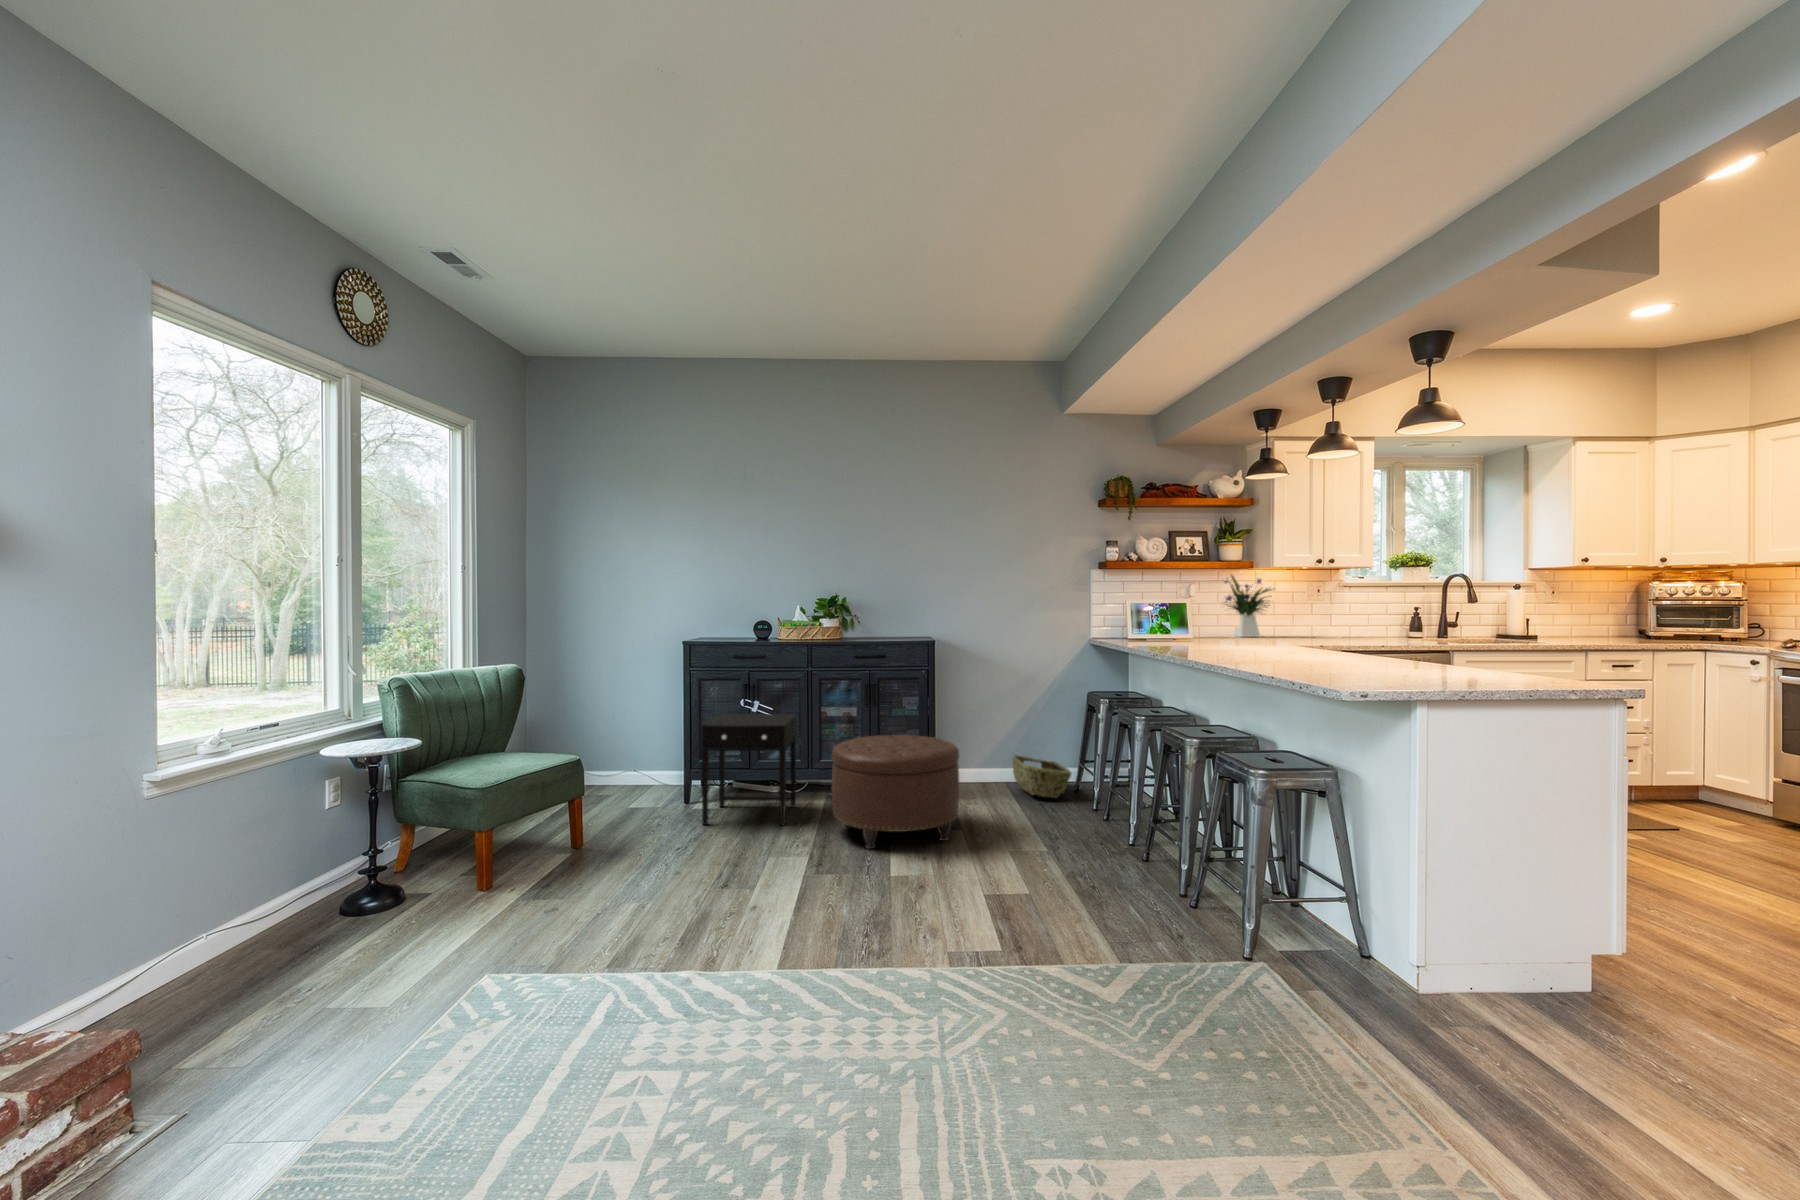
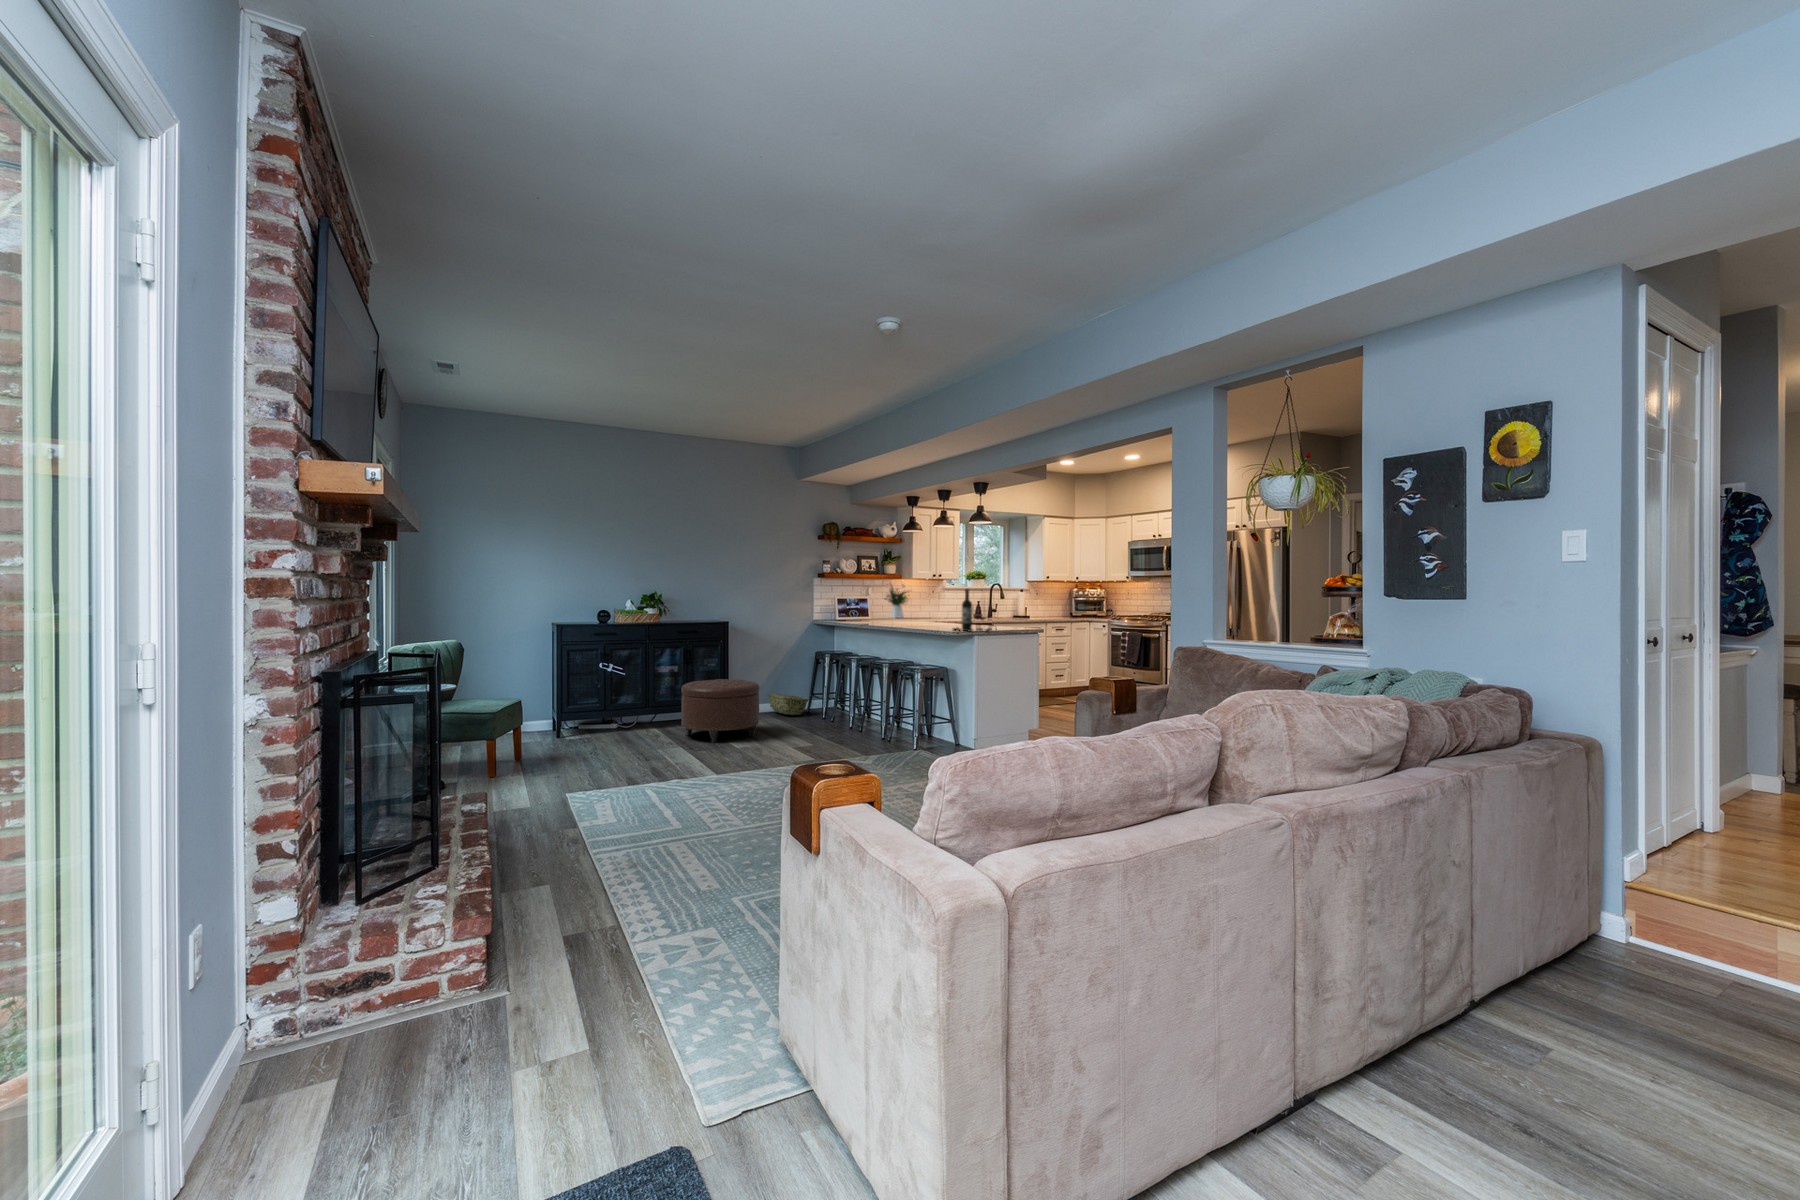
wine bottle: none [1339,576,1443,680] -> present [953,589,990,632]
side table: present [701,714,797,826] -> none [587,671,648,743]

